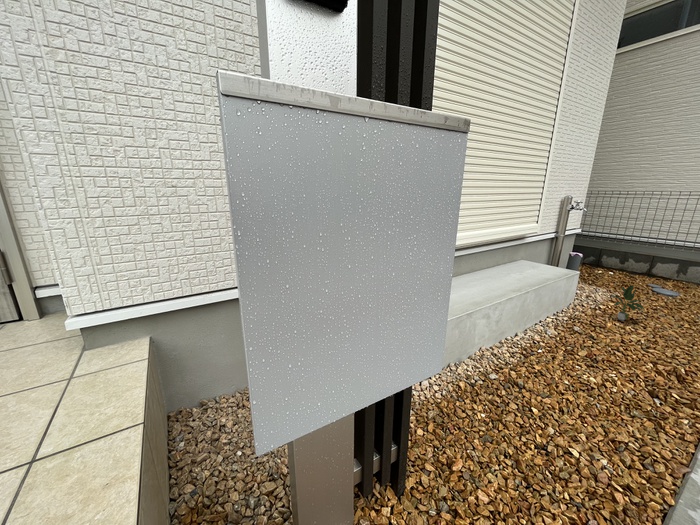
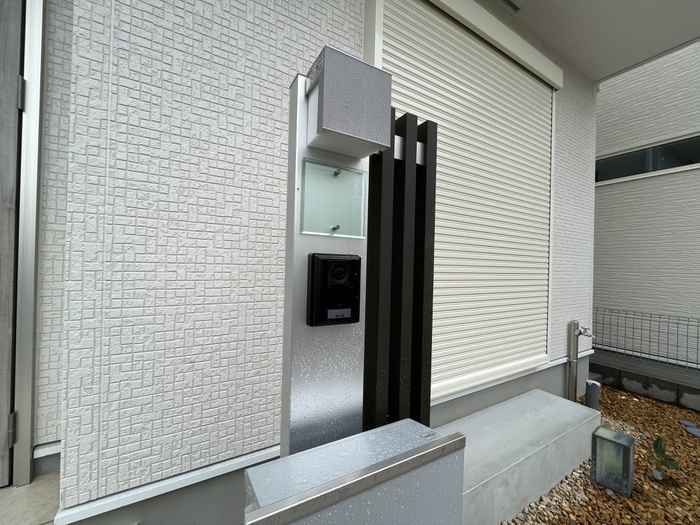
storage box: none [562,279,609,332] -> present [591,426,635,498]

